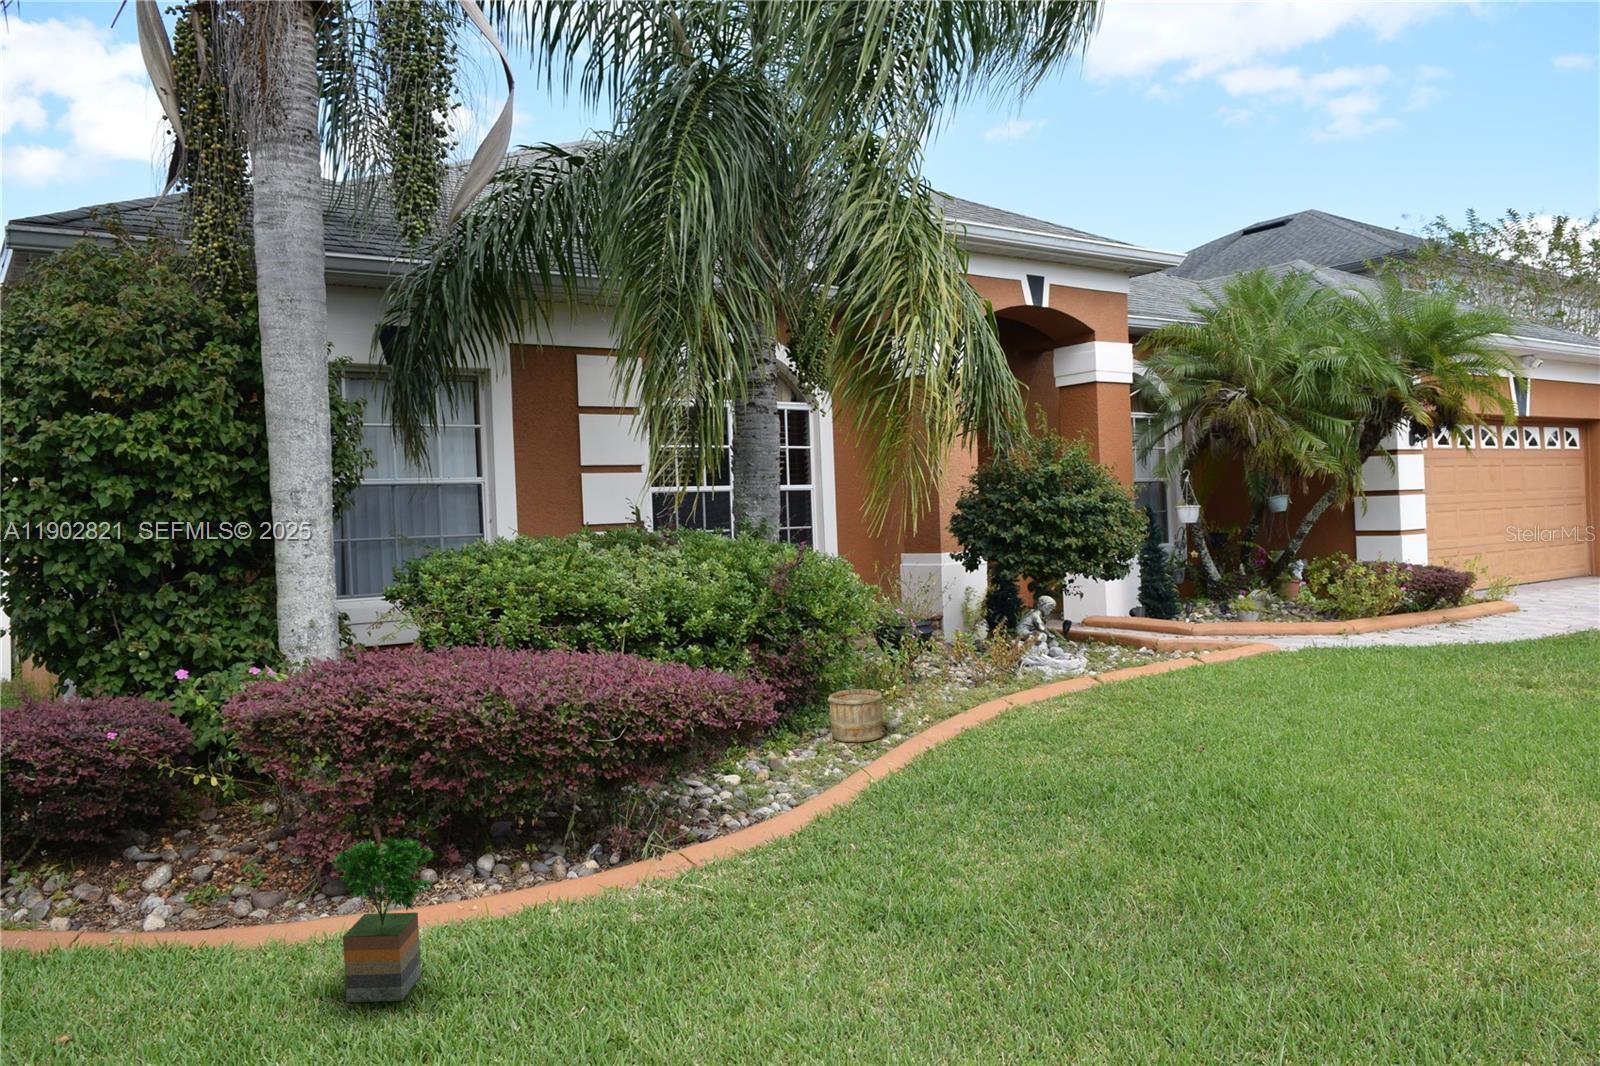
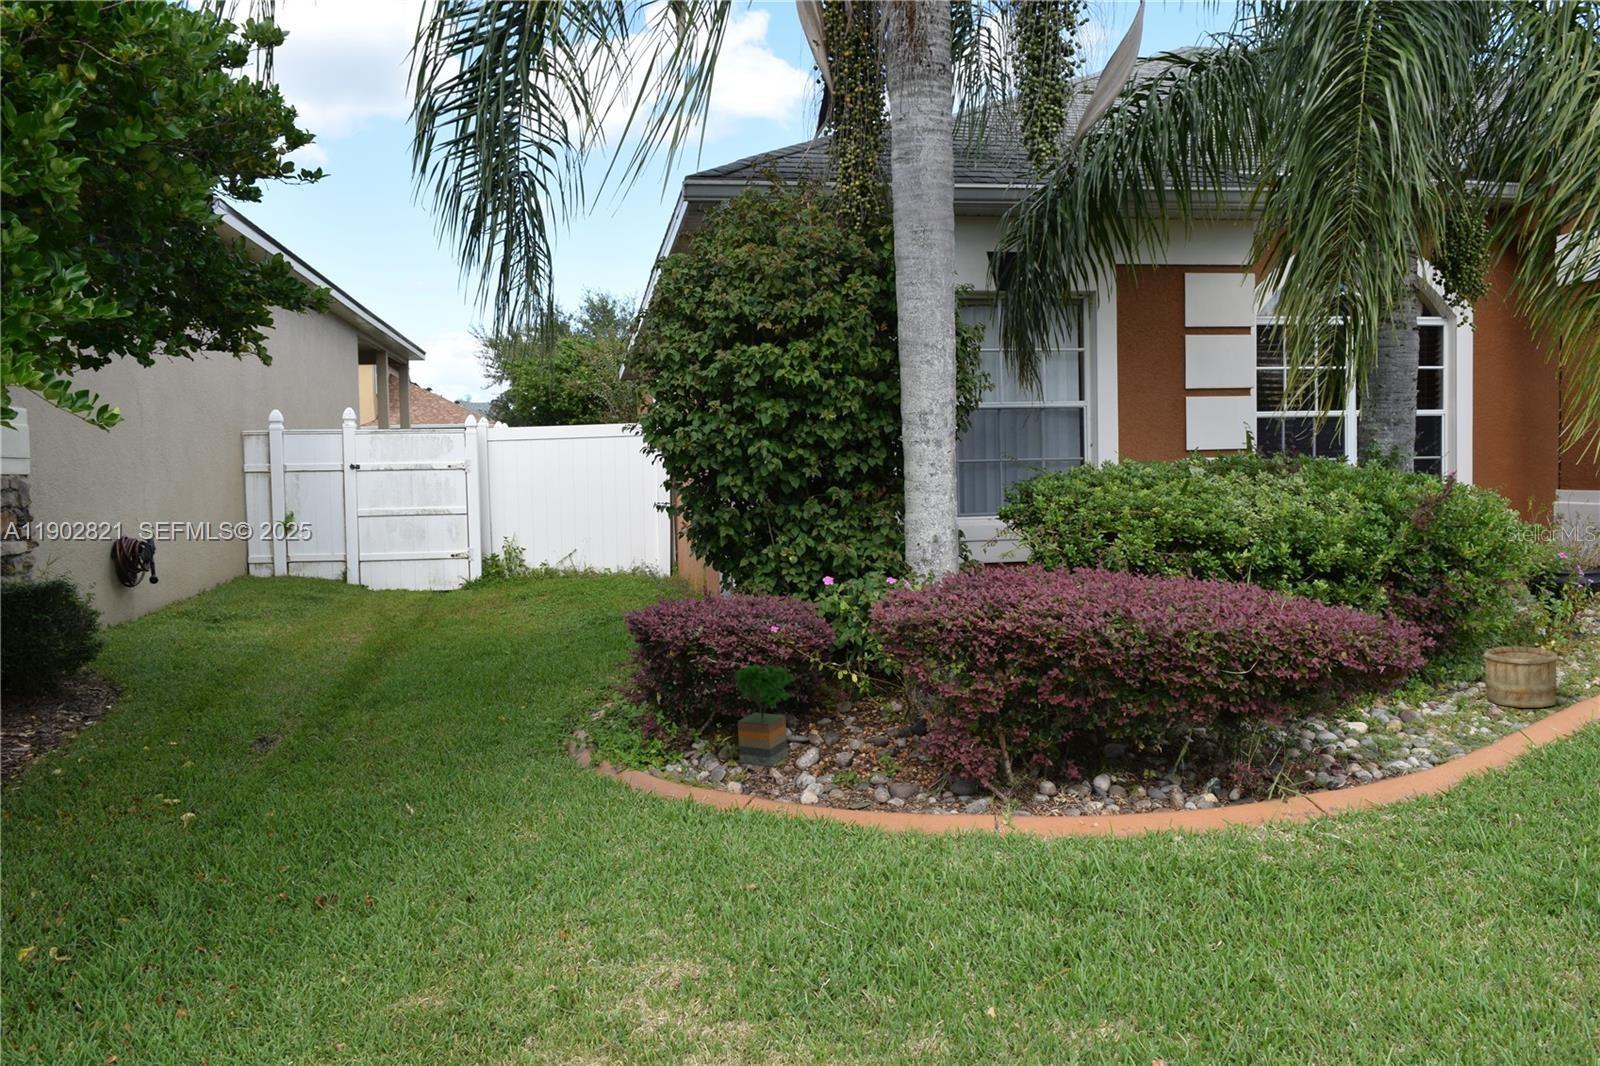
potted tree: present [332,837,433,1002] -> present [735,664,795,767]

